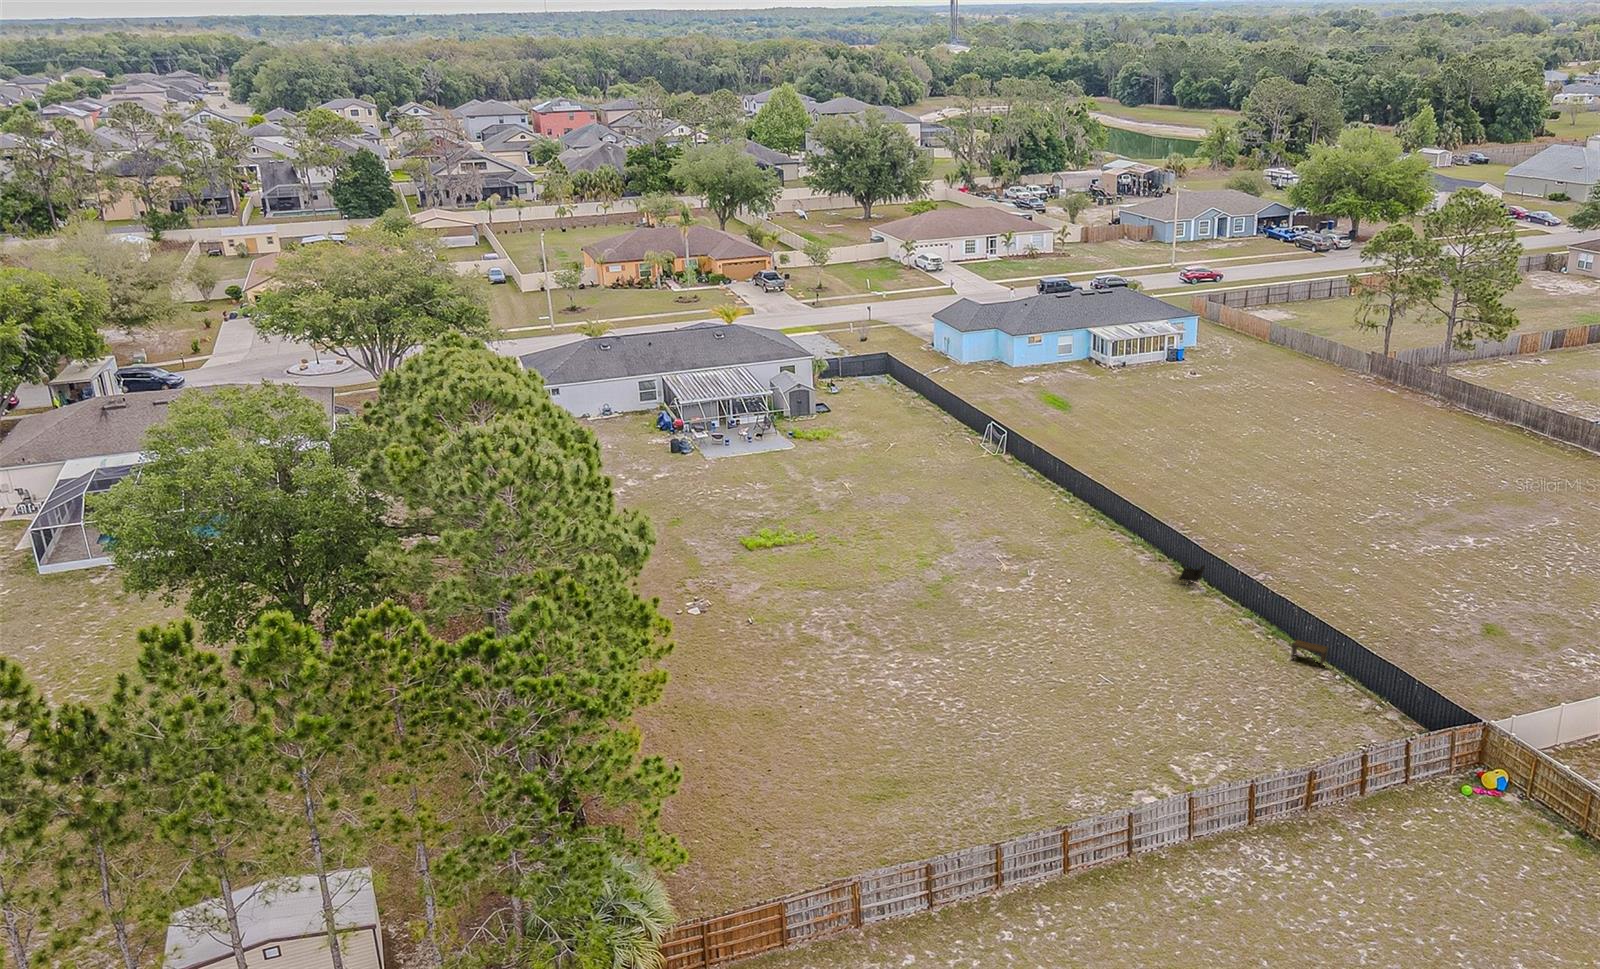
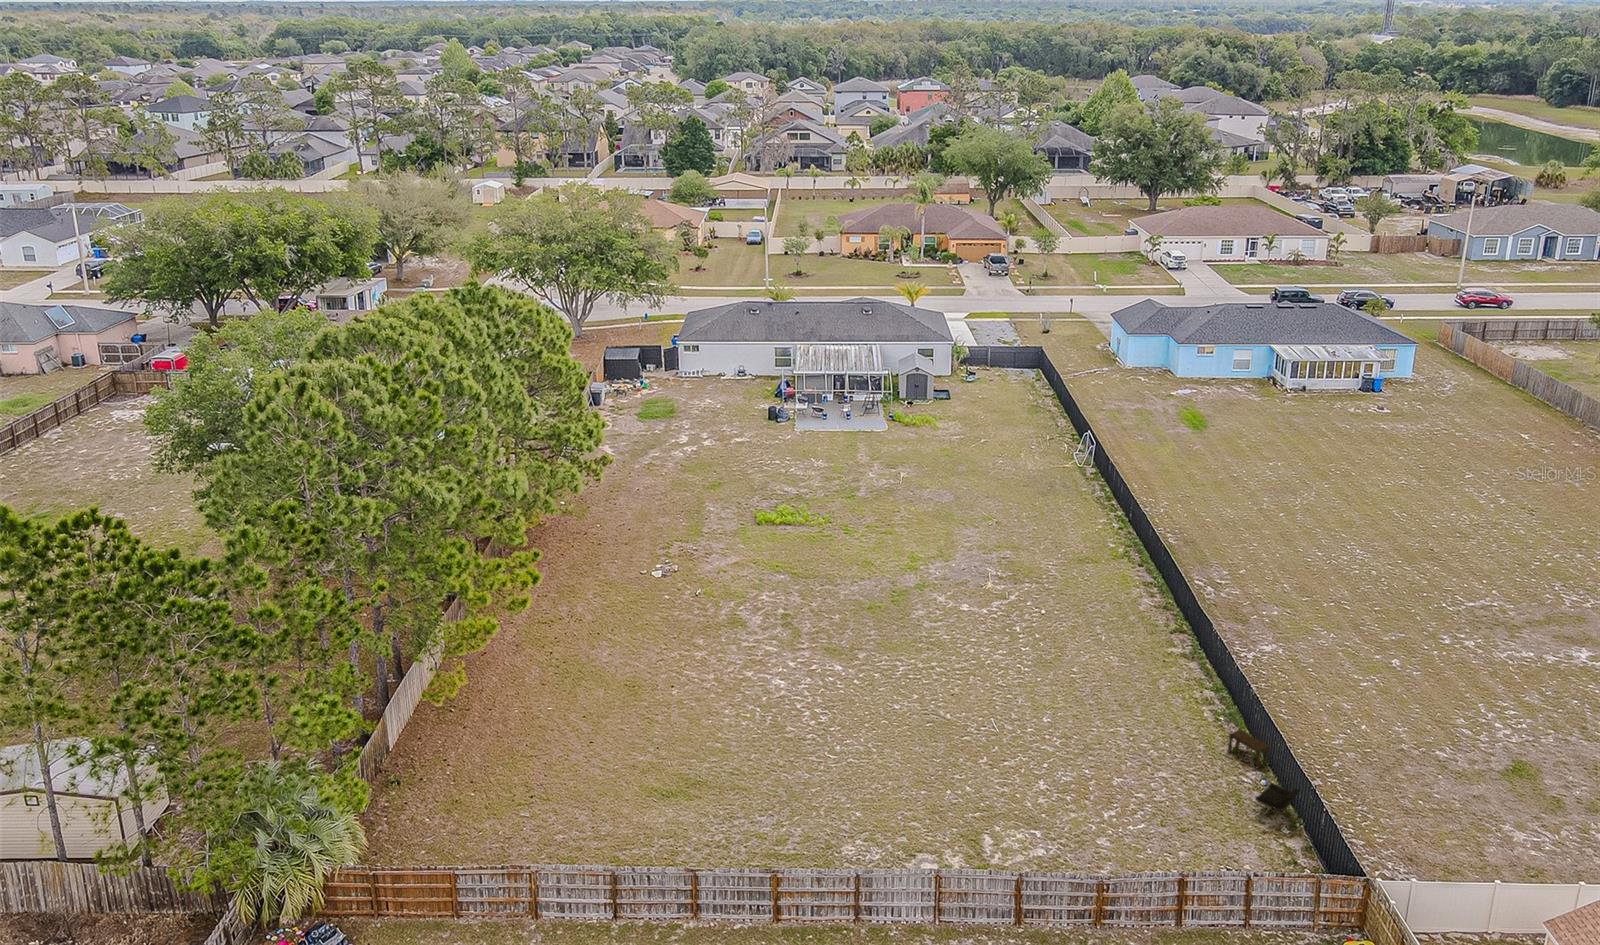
lounge chair: present [1179,565,1205,586] -> present [1255,783,1299,815]

